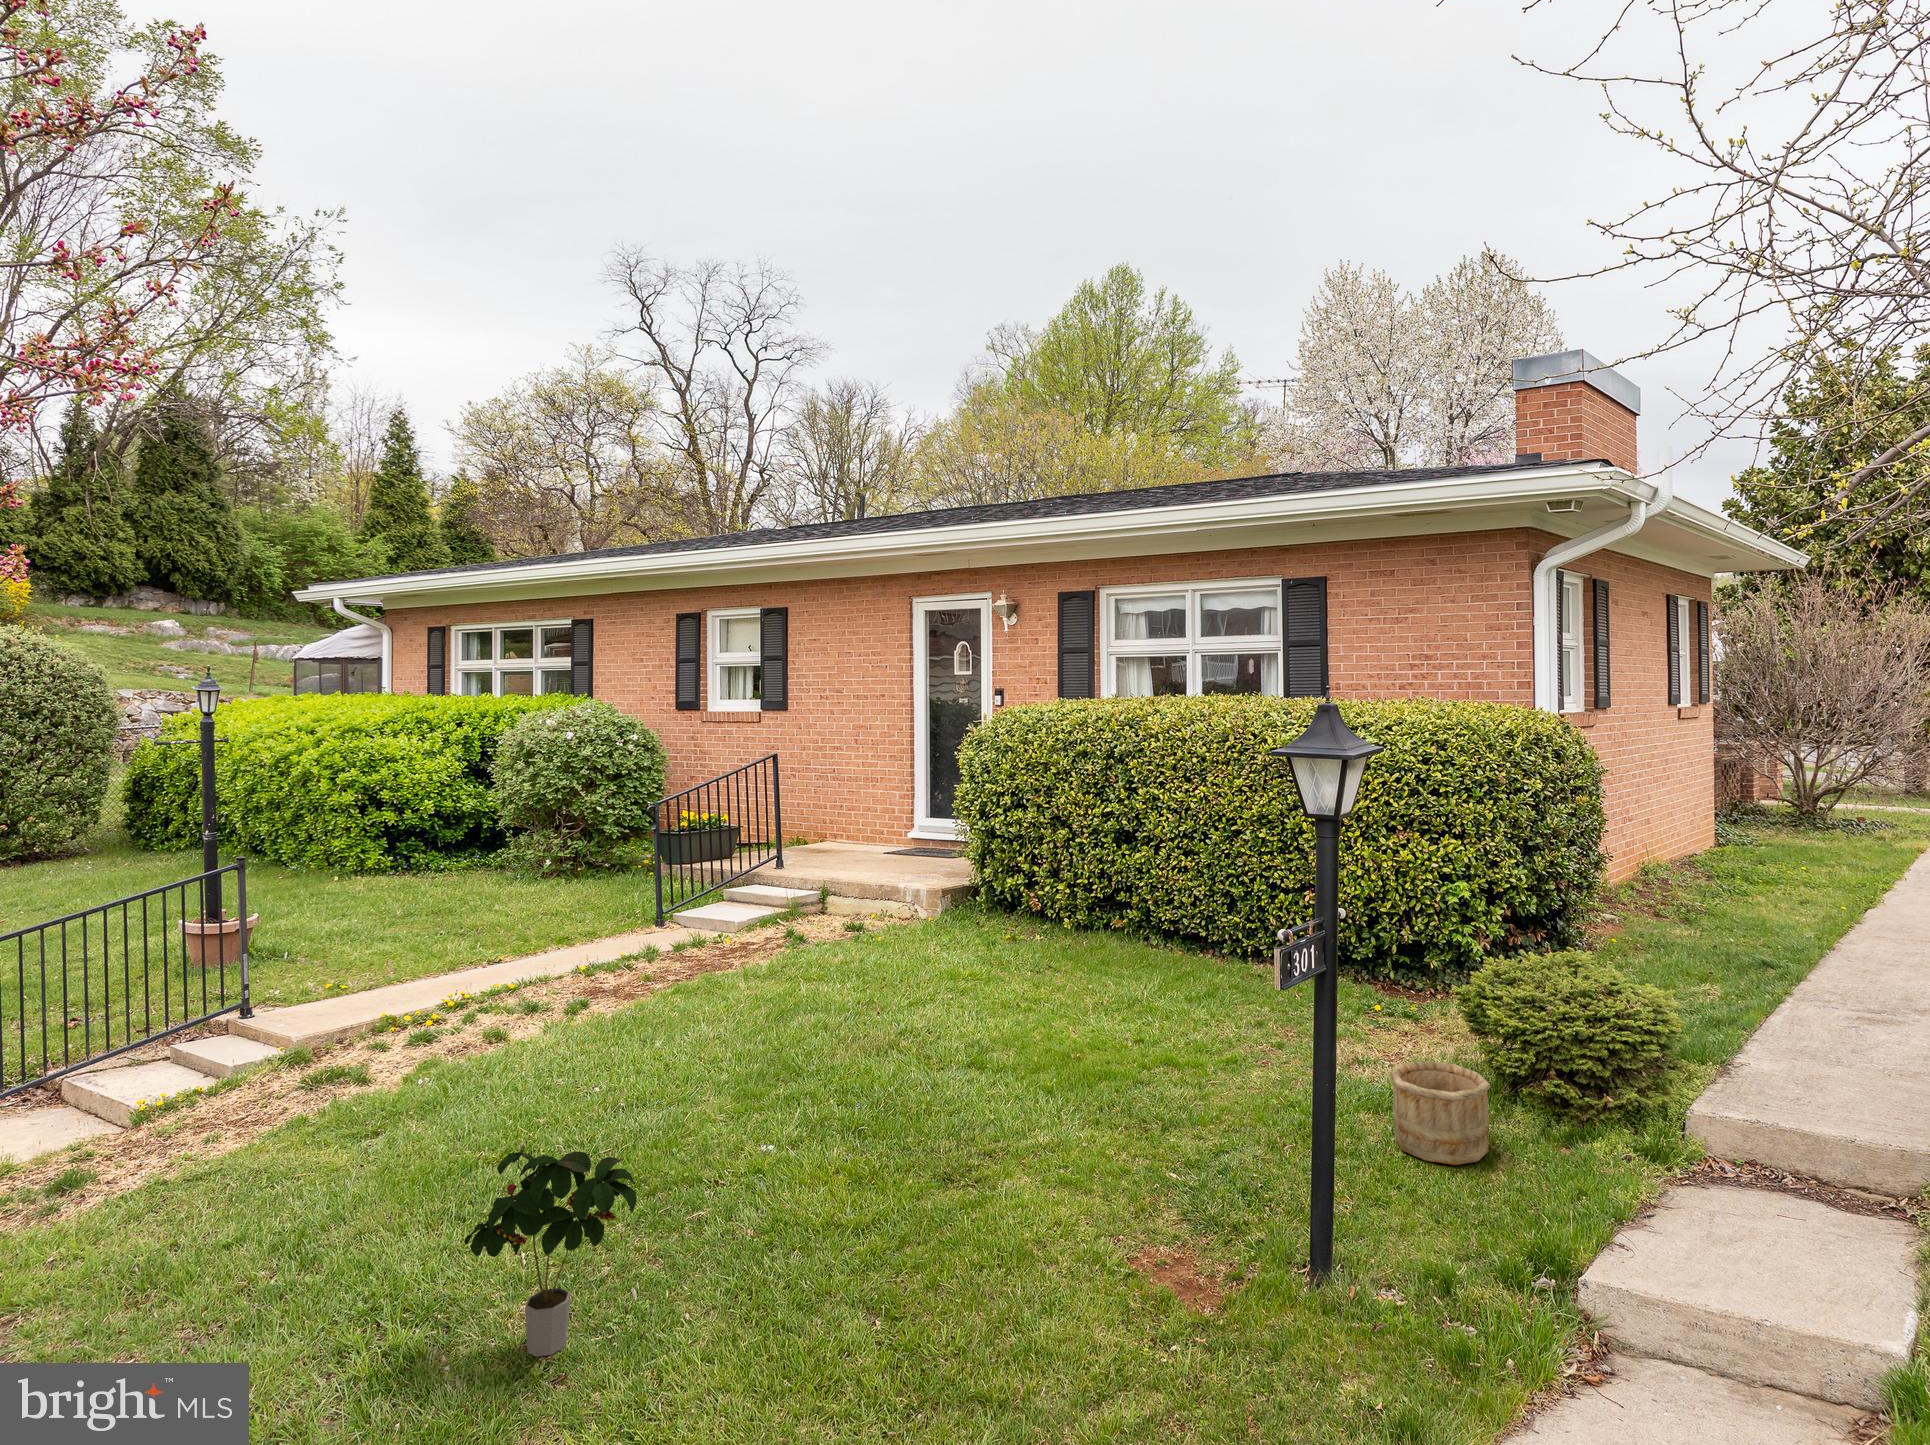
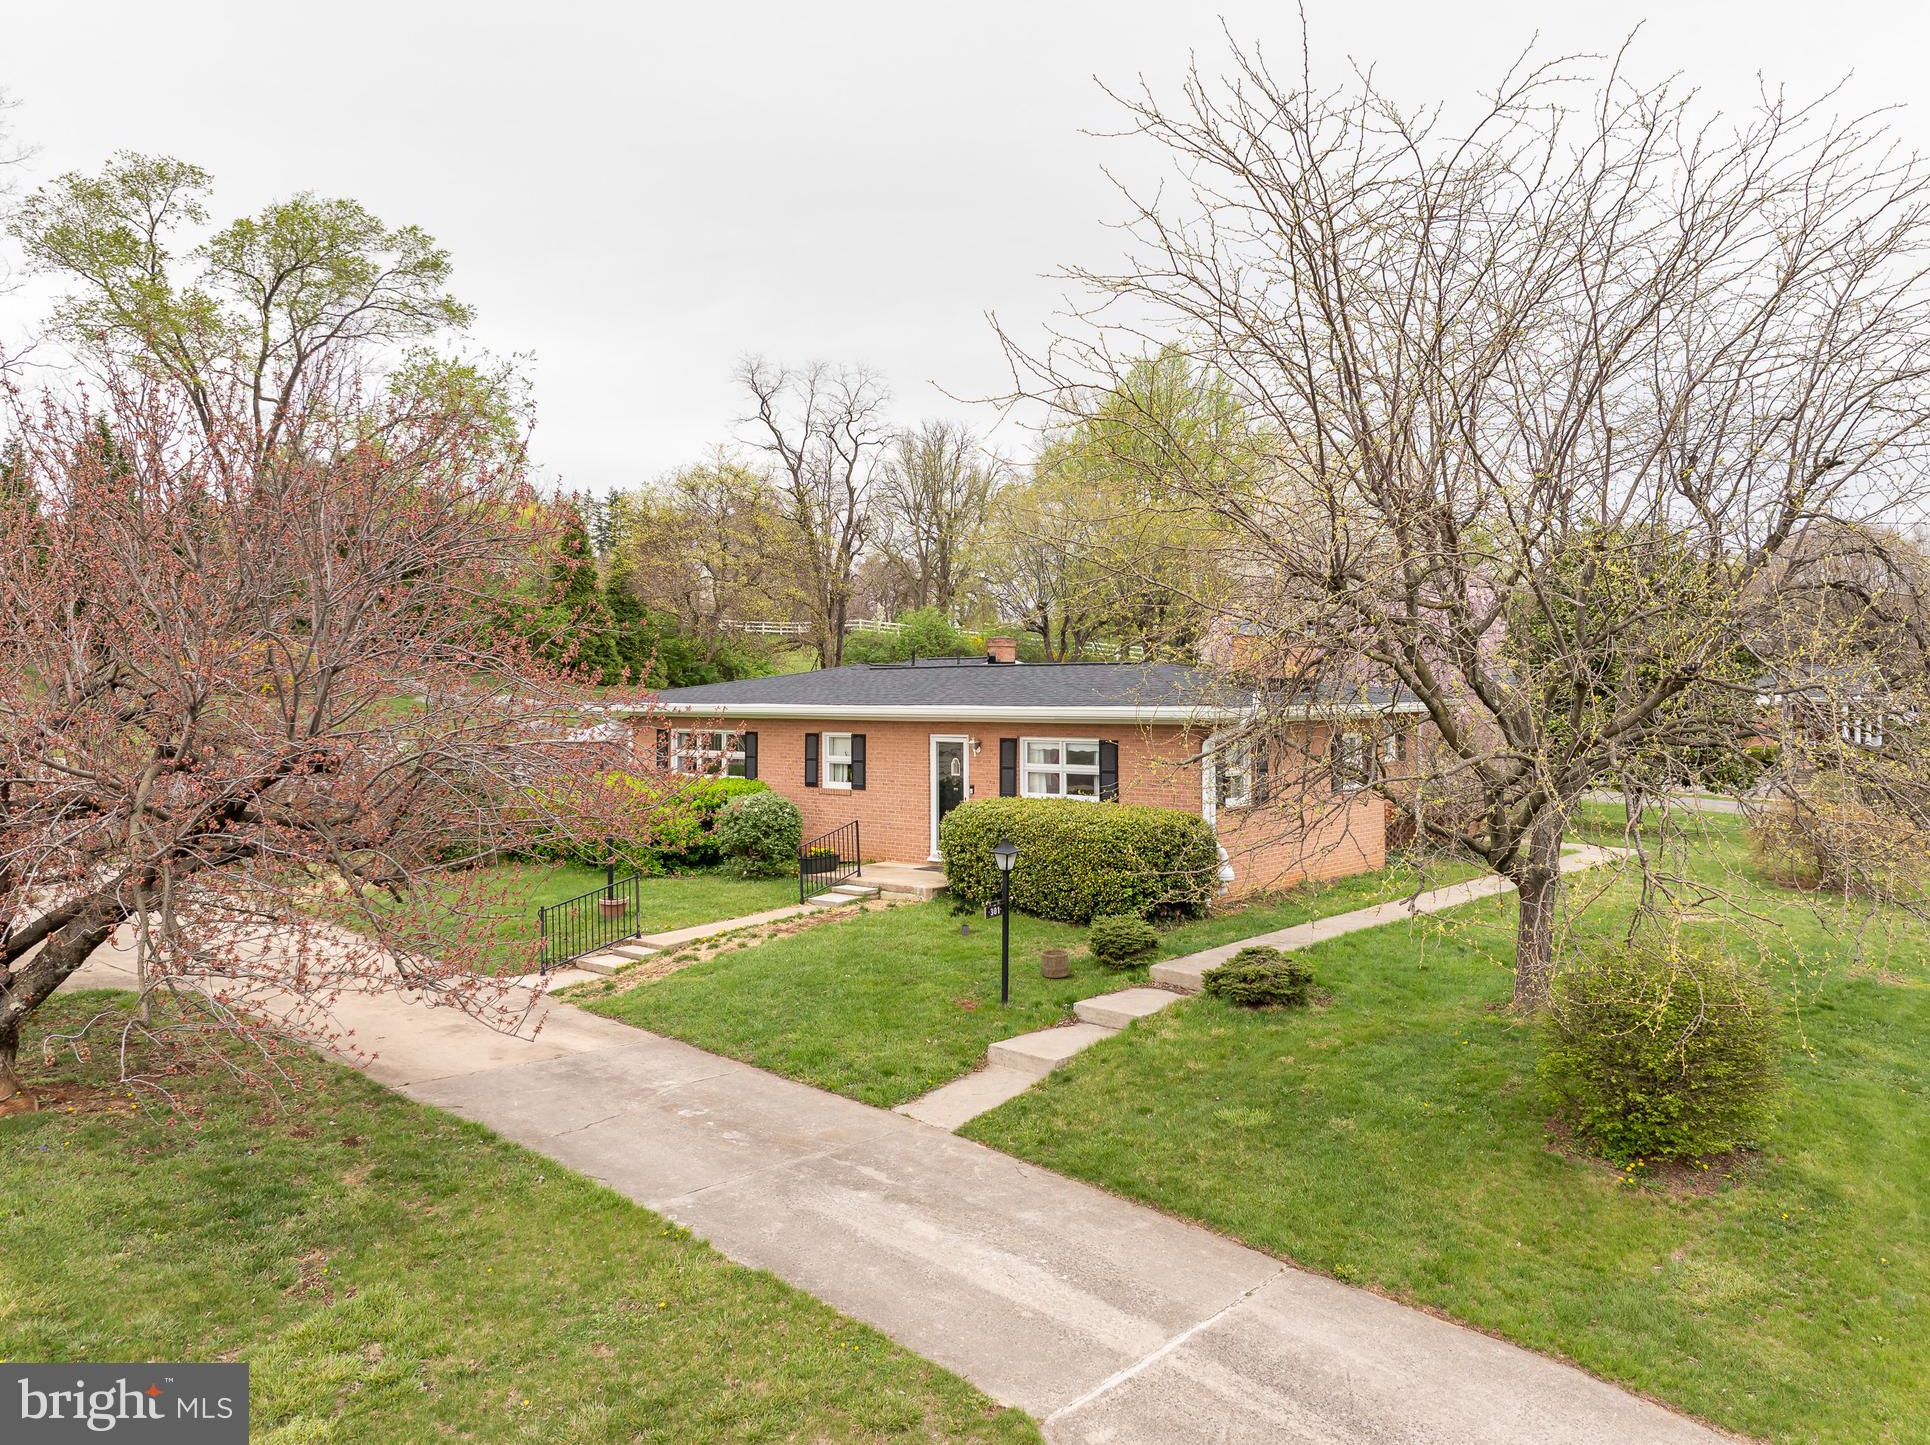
potted plant: present [464,1149,637,1357] -> present [949,898,981,935]

